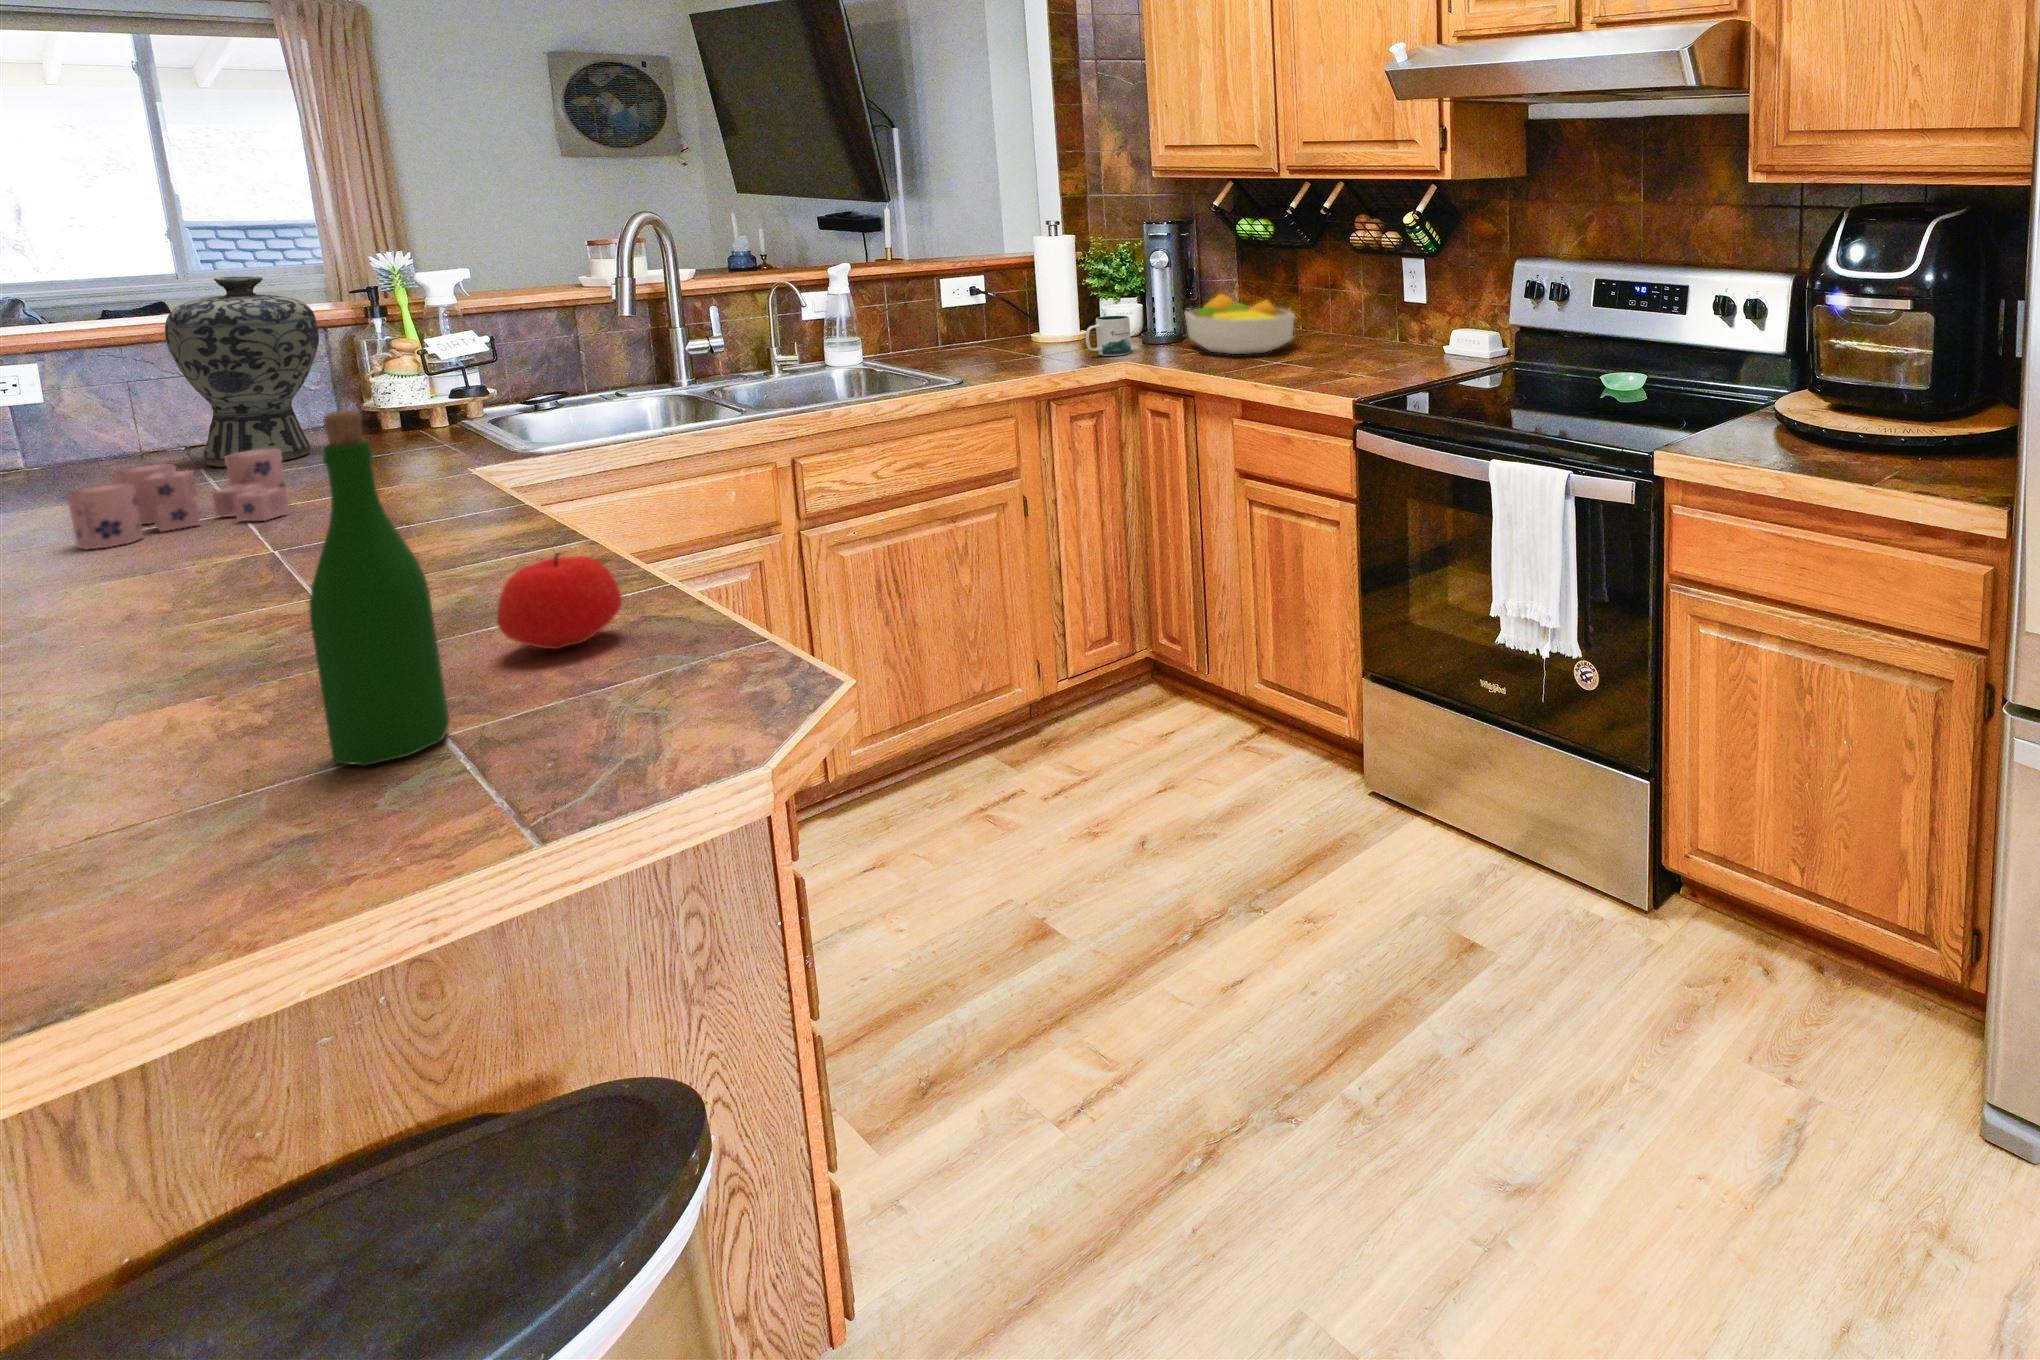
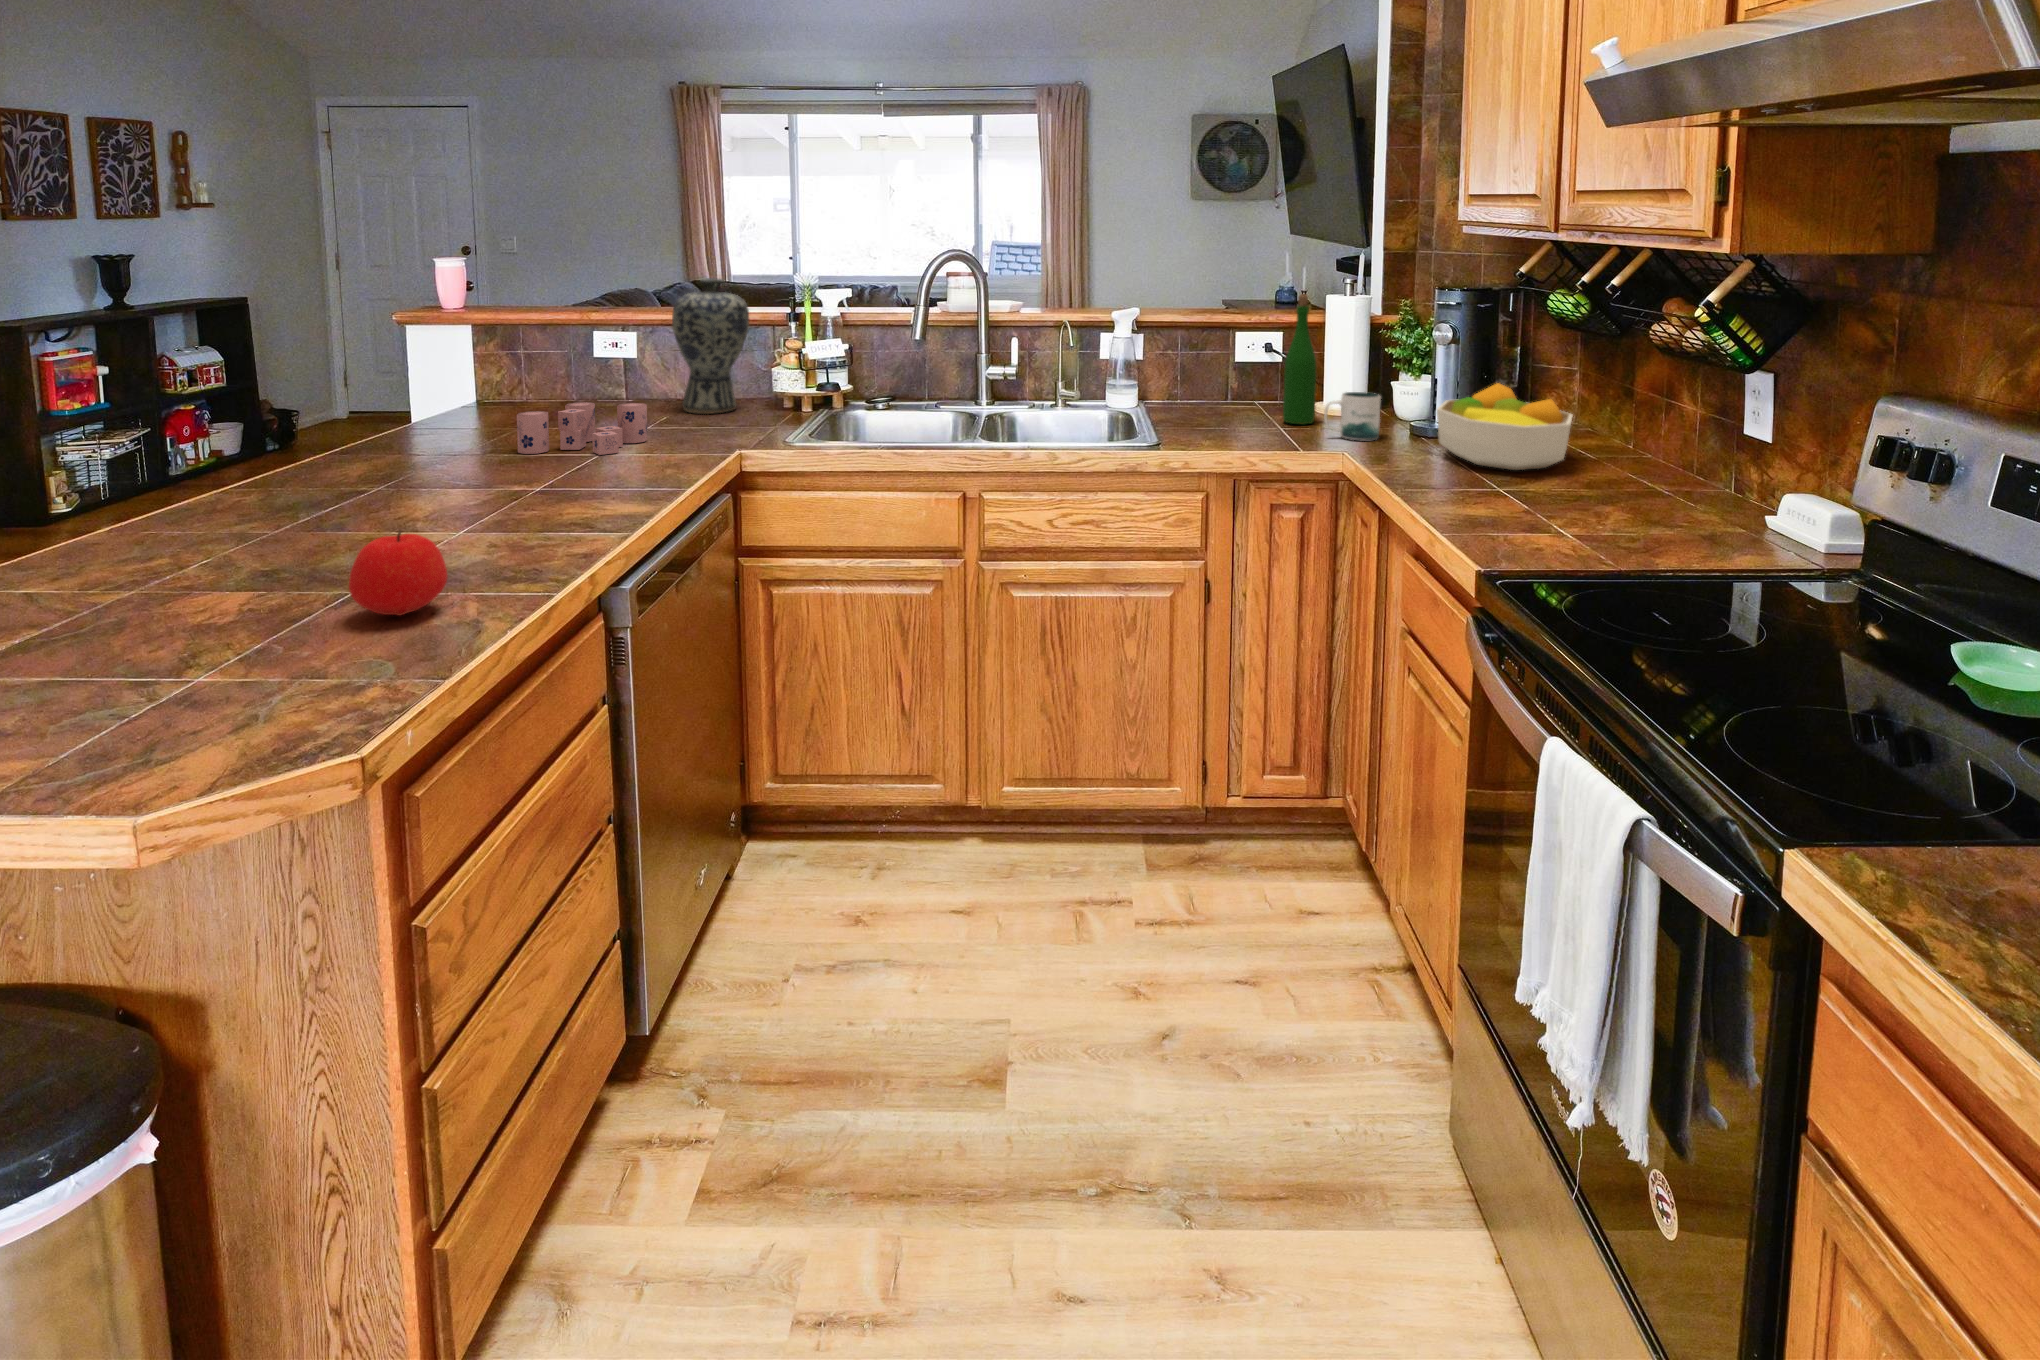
wine bottle: present [309,410,449,765] -> present [1283,294,1316,424]

